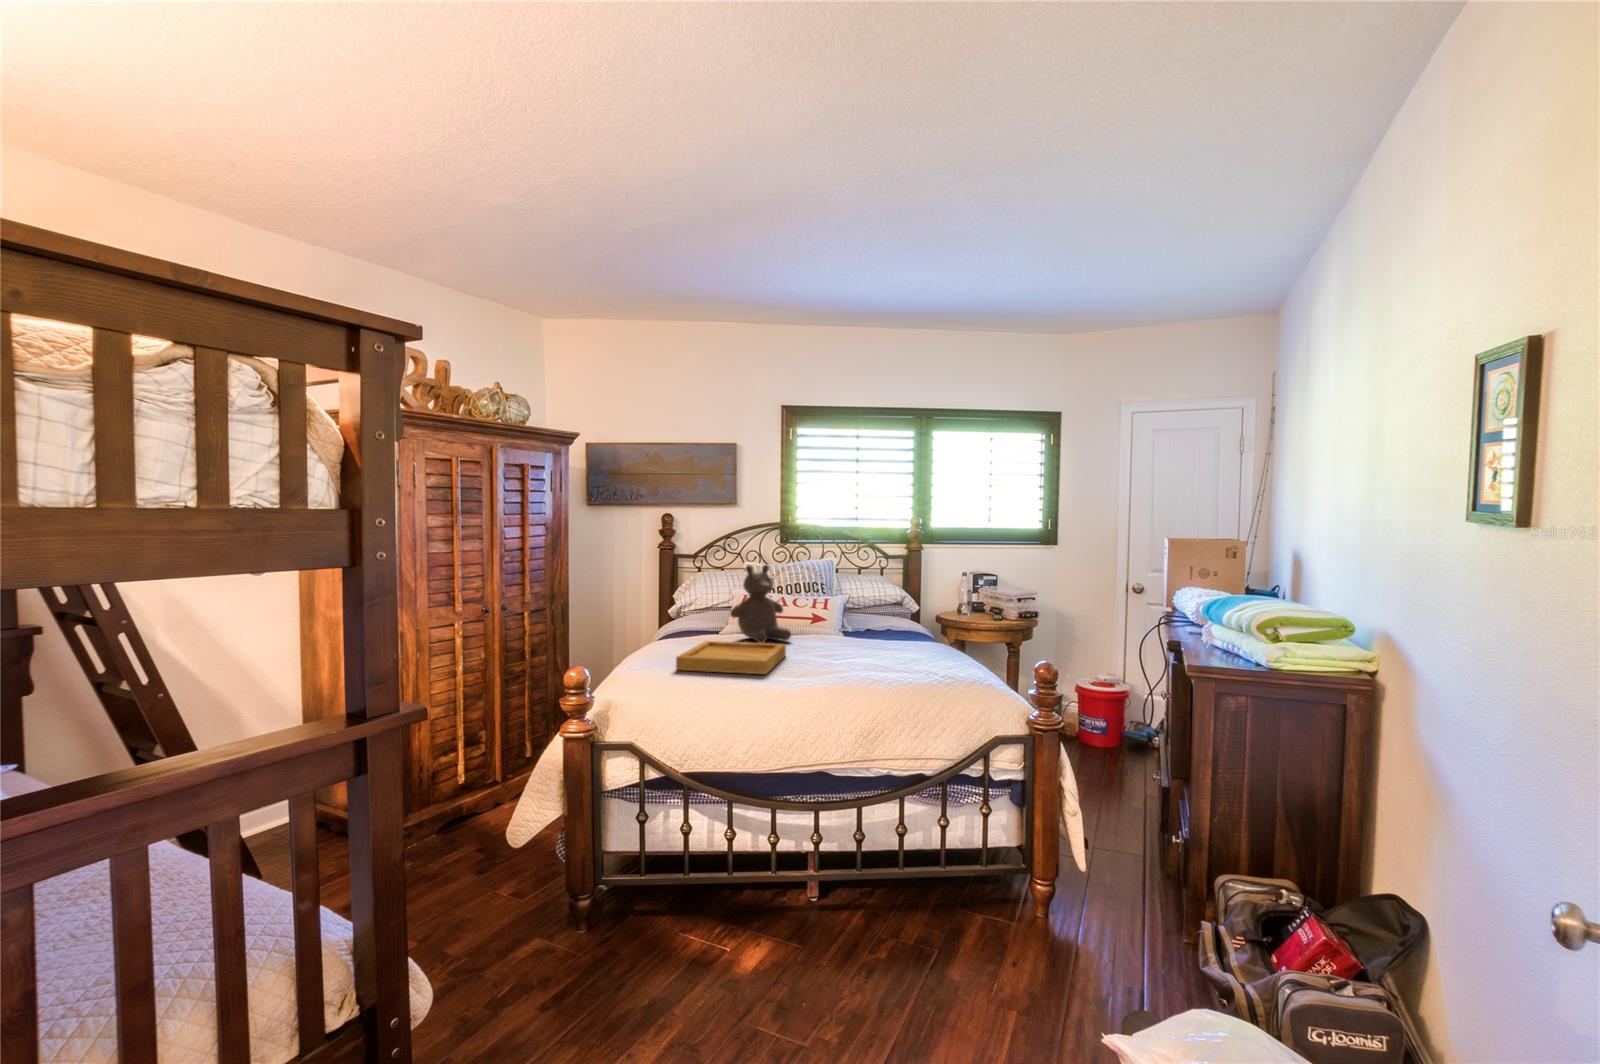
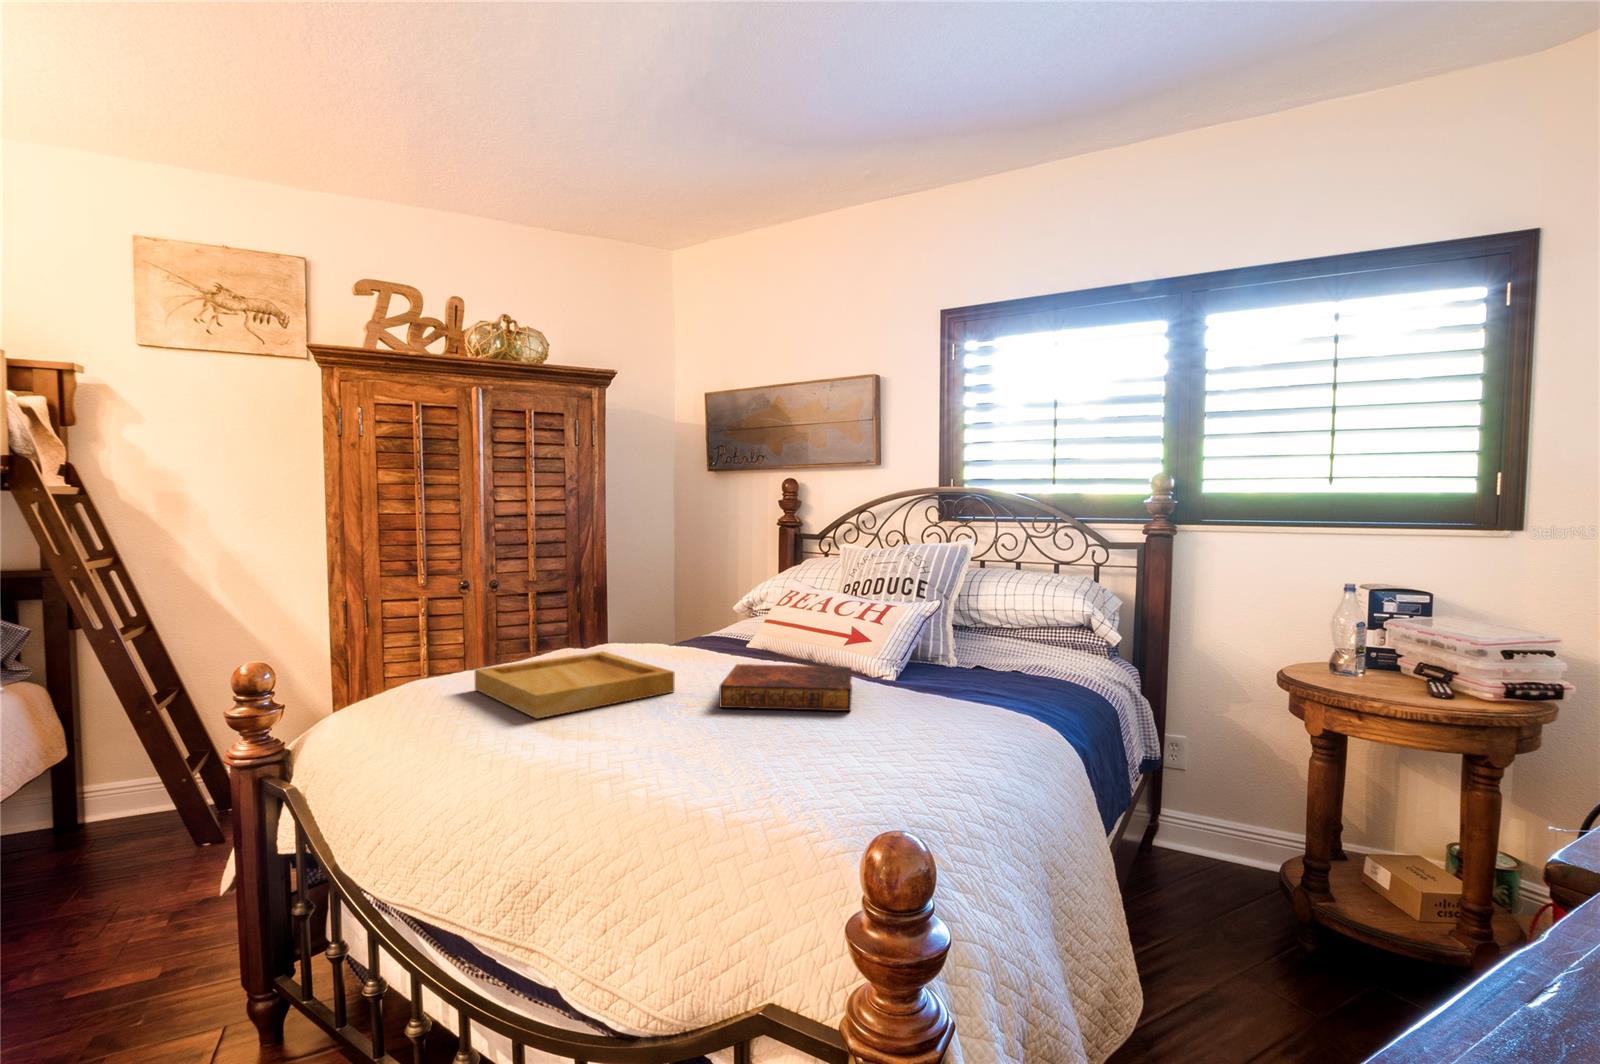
teddy bear: present [730,565,791,643] -> none [685,541,783,667]
book: none [801,632,888,658] -> present [719,664,852,711]

